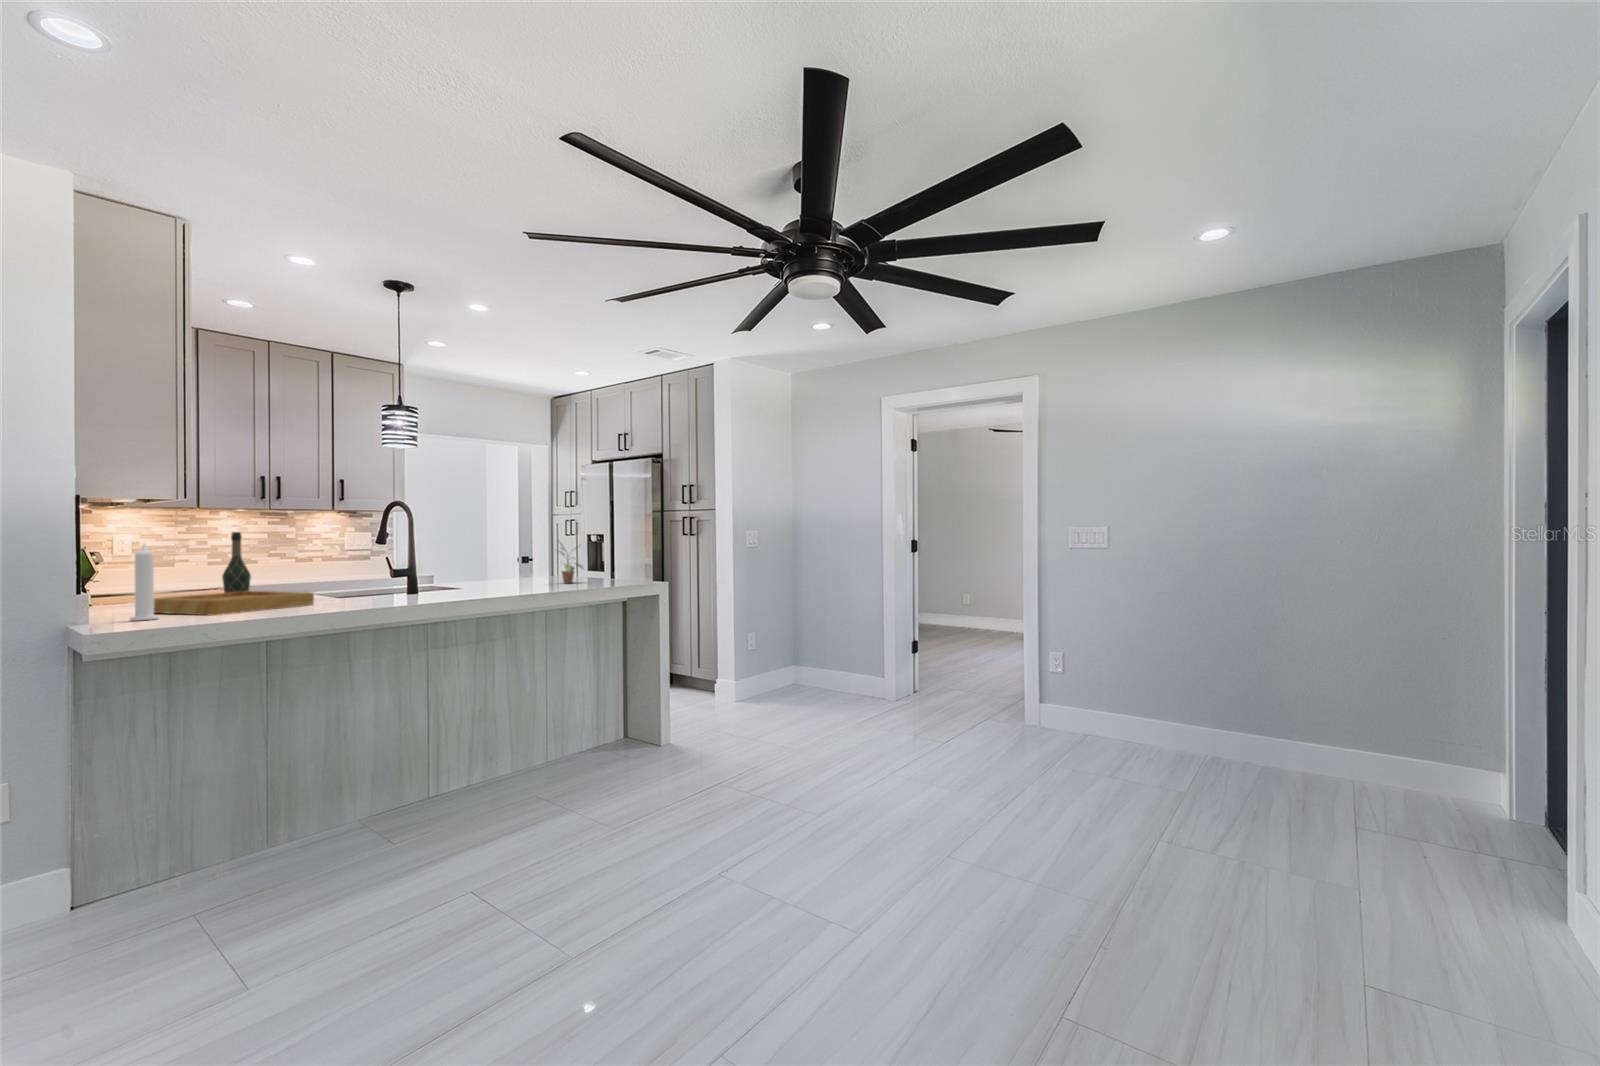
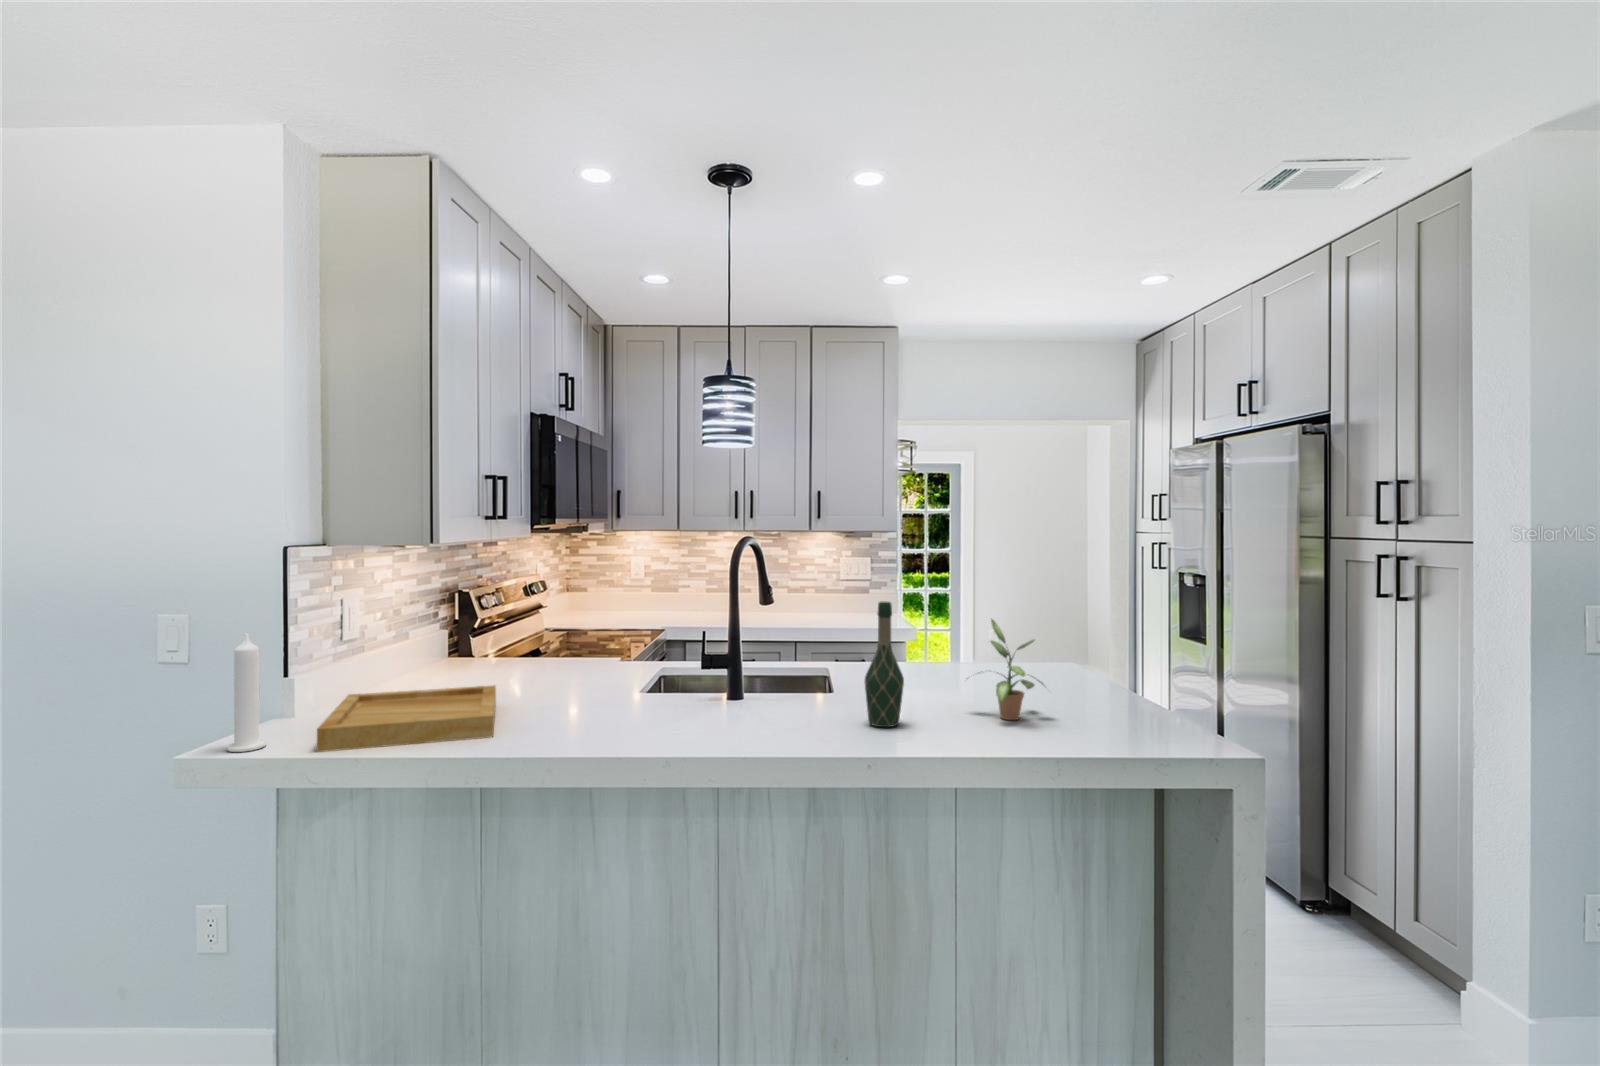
wine bottle: present [222,532,251,593] -> present [865,602,904,727]

